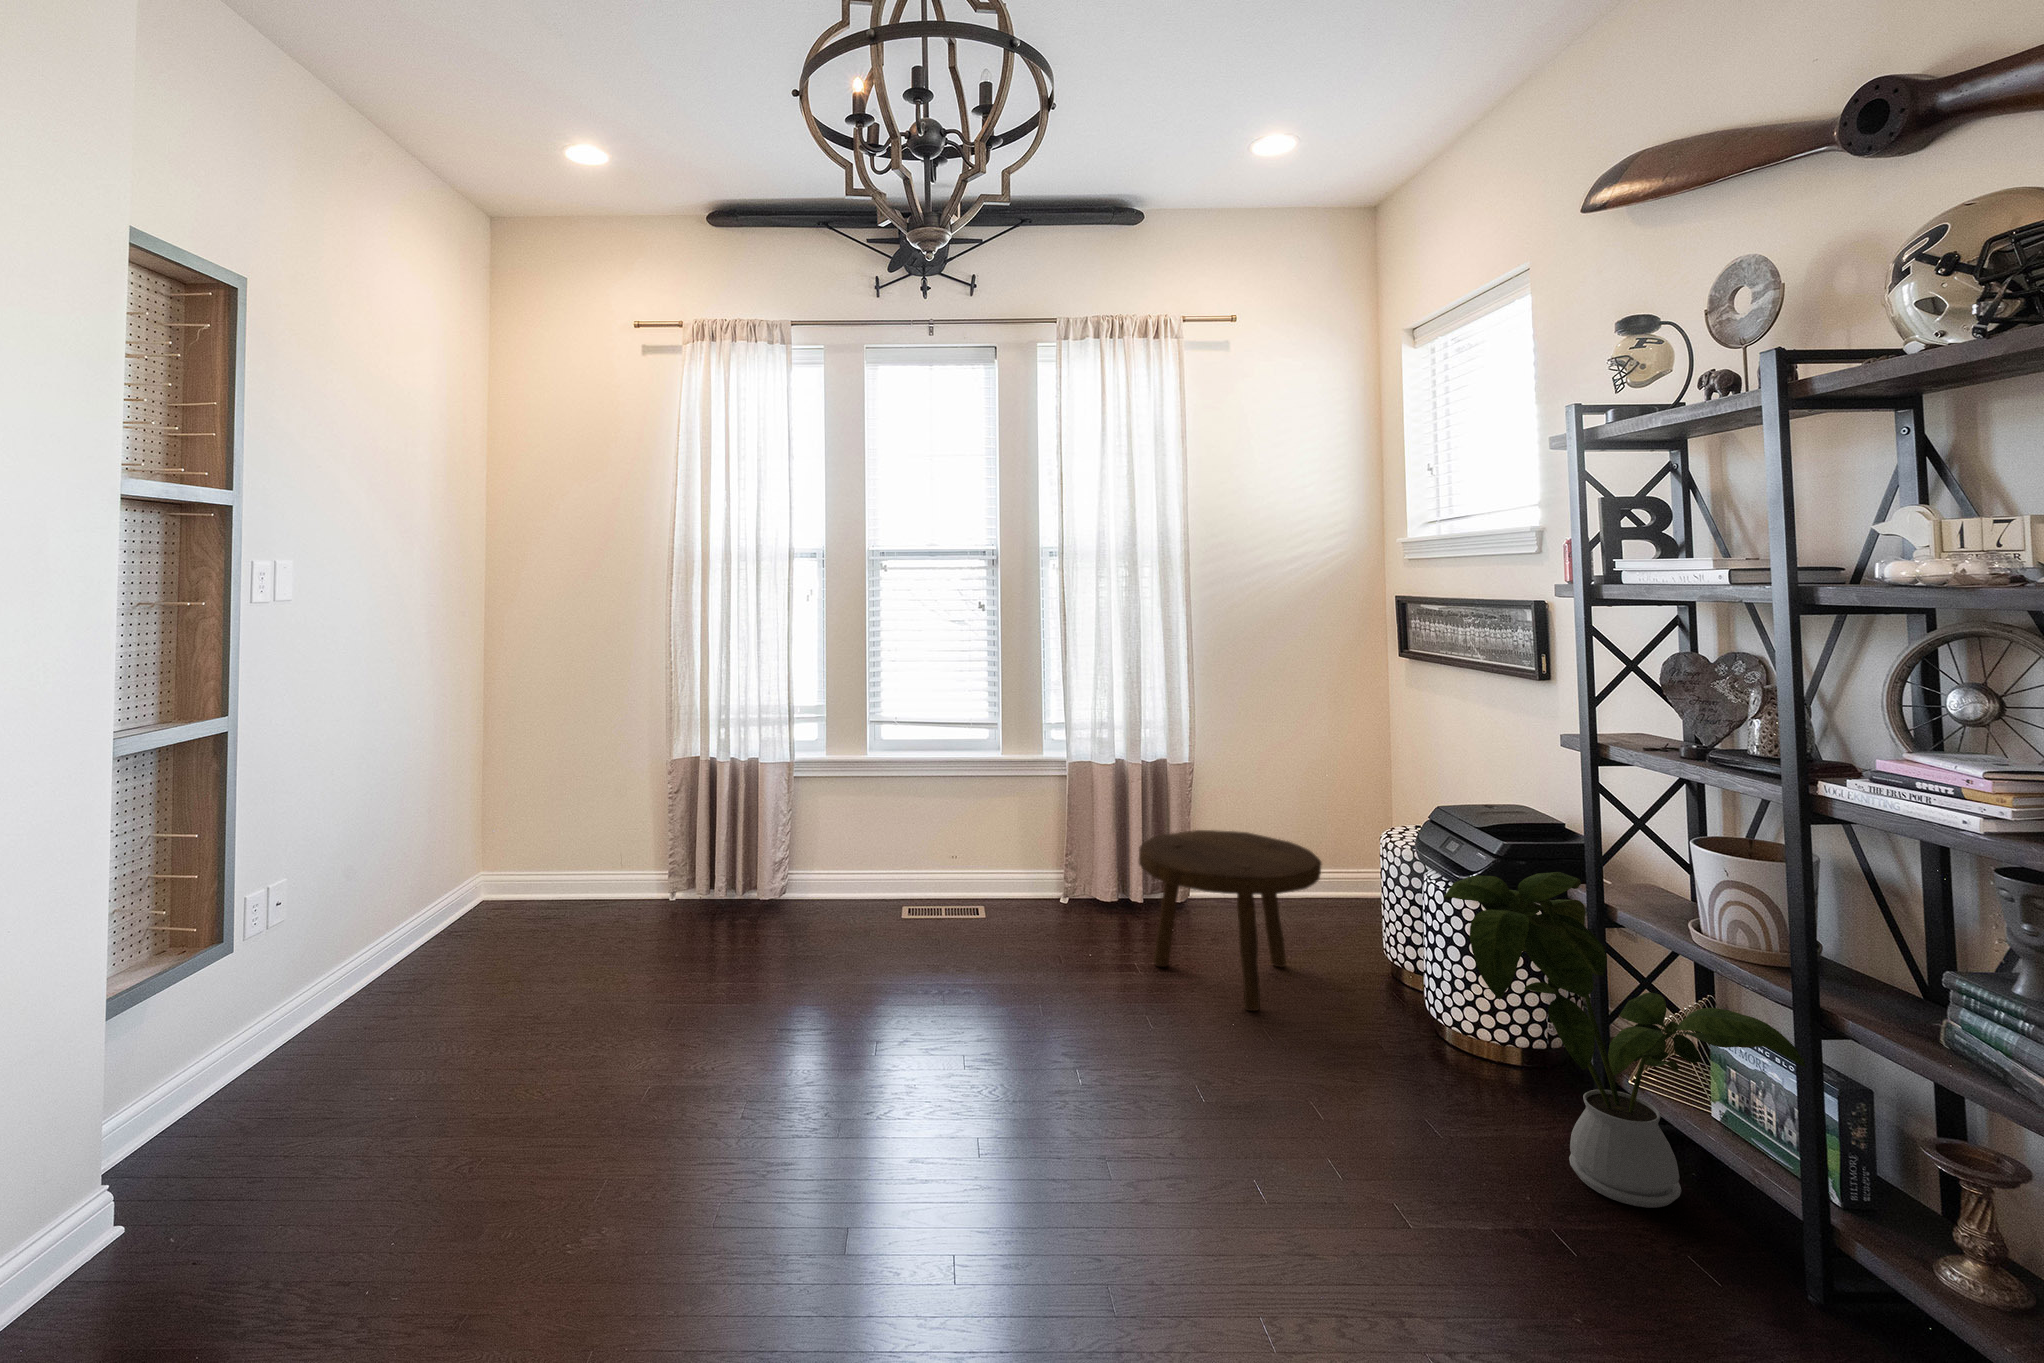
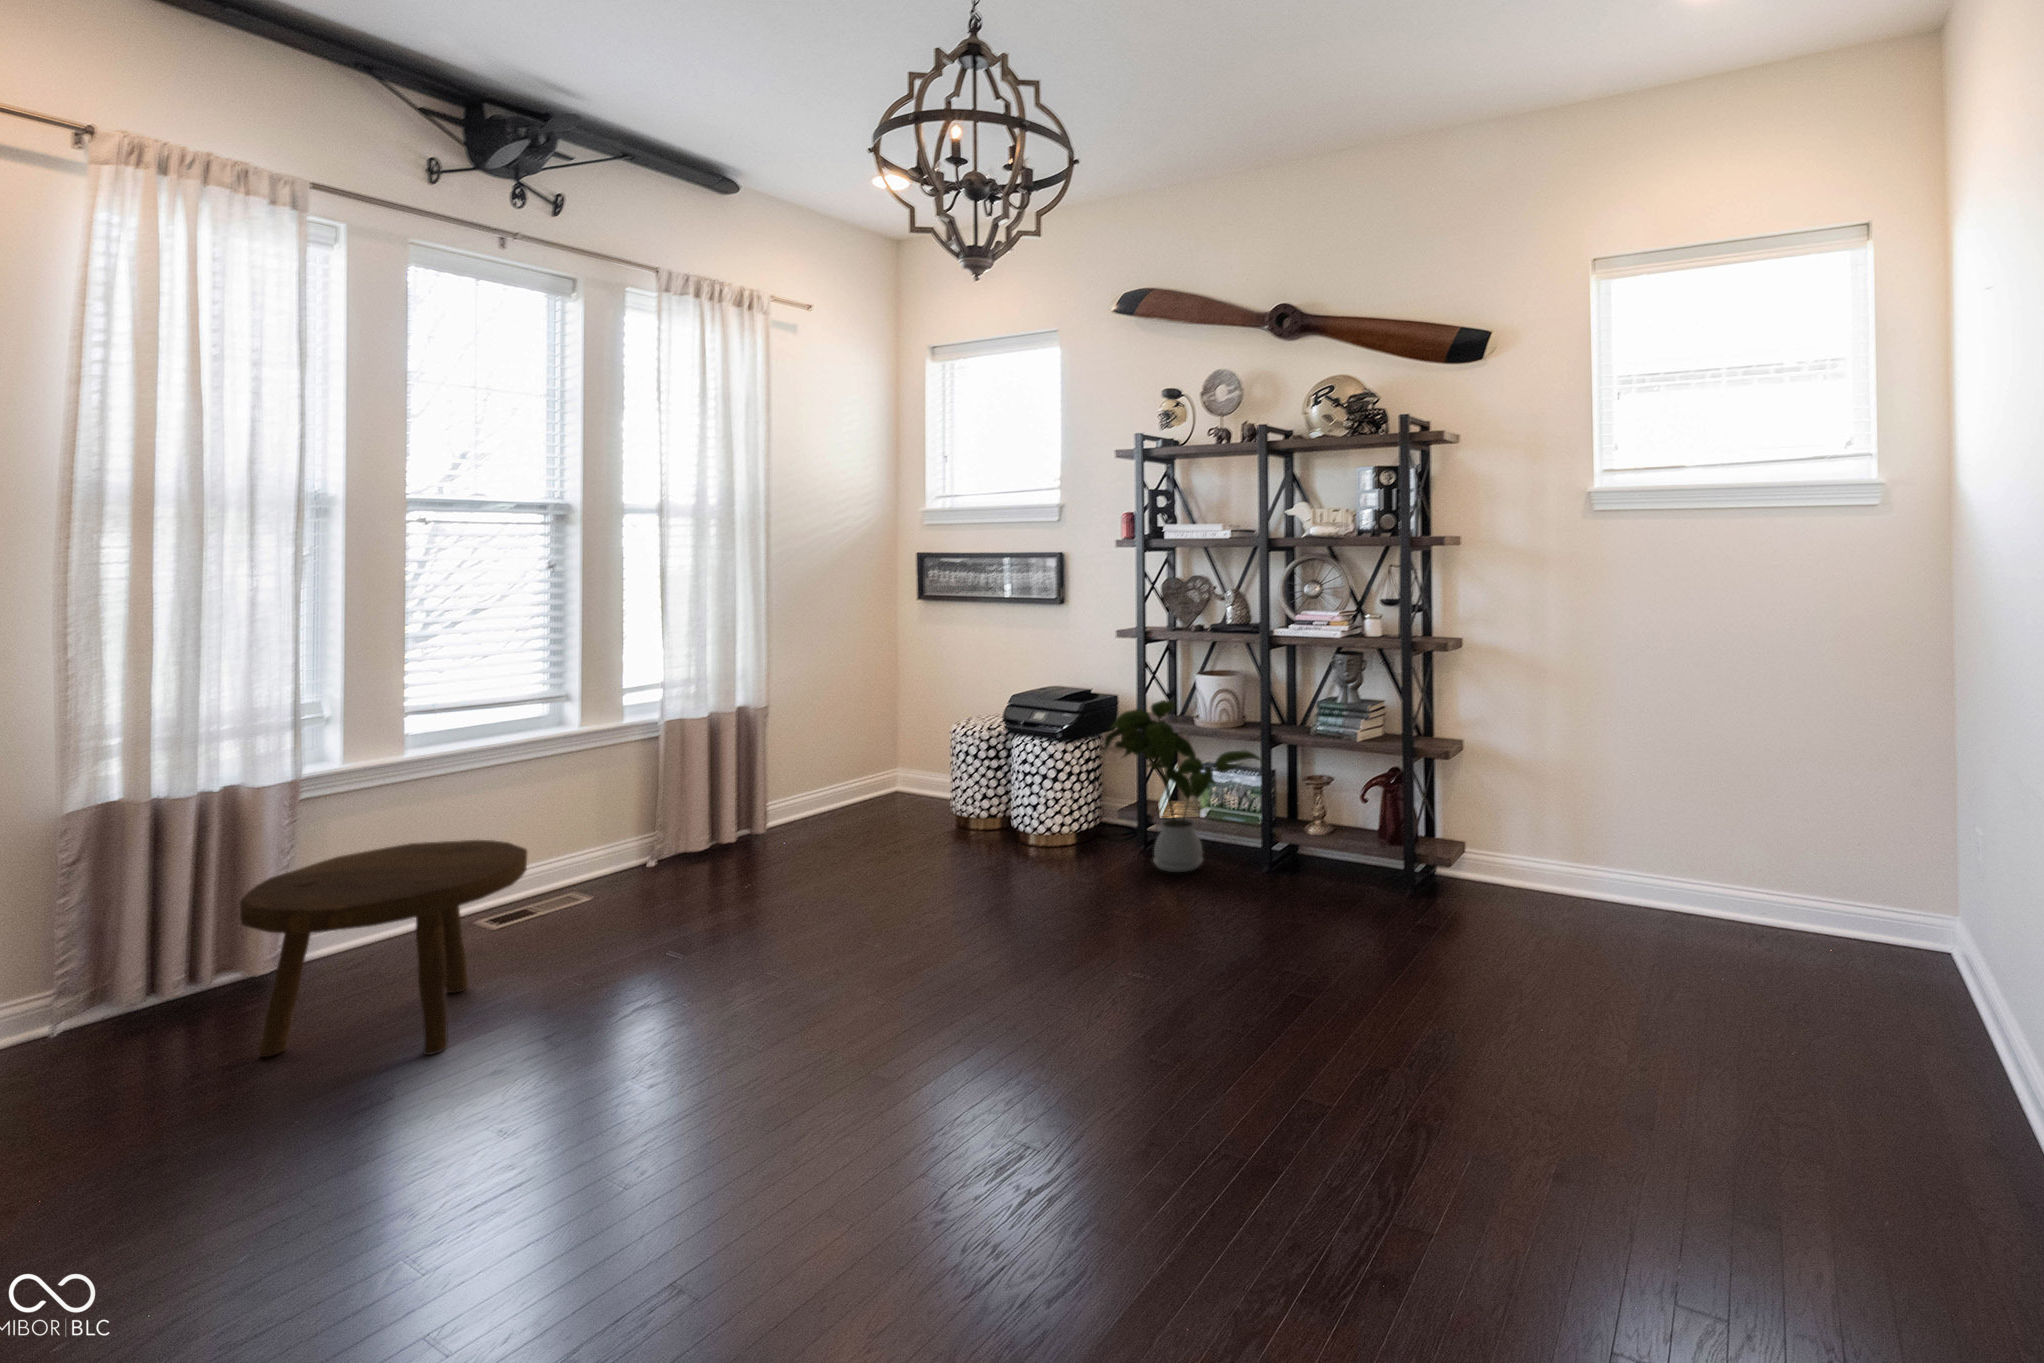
footstool: present [1139,830,1321,1011] -> present [240,840,527,1057]

